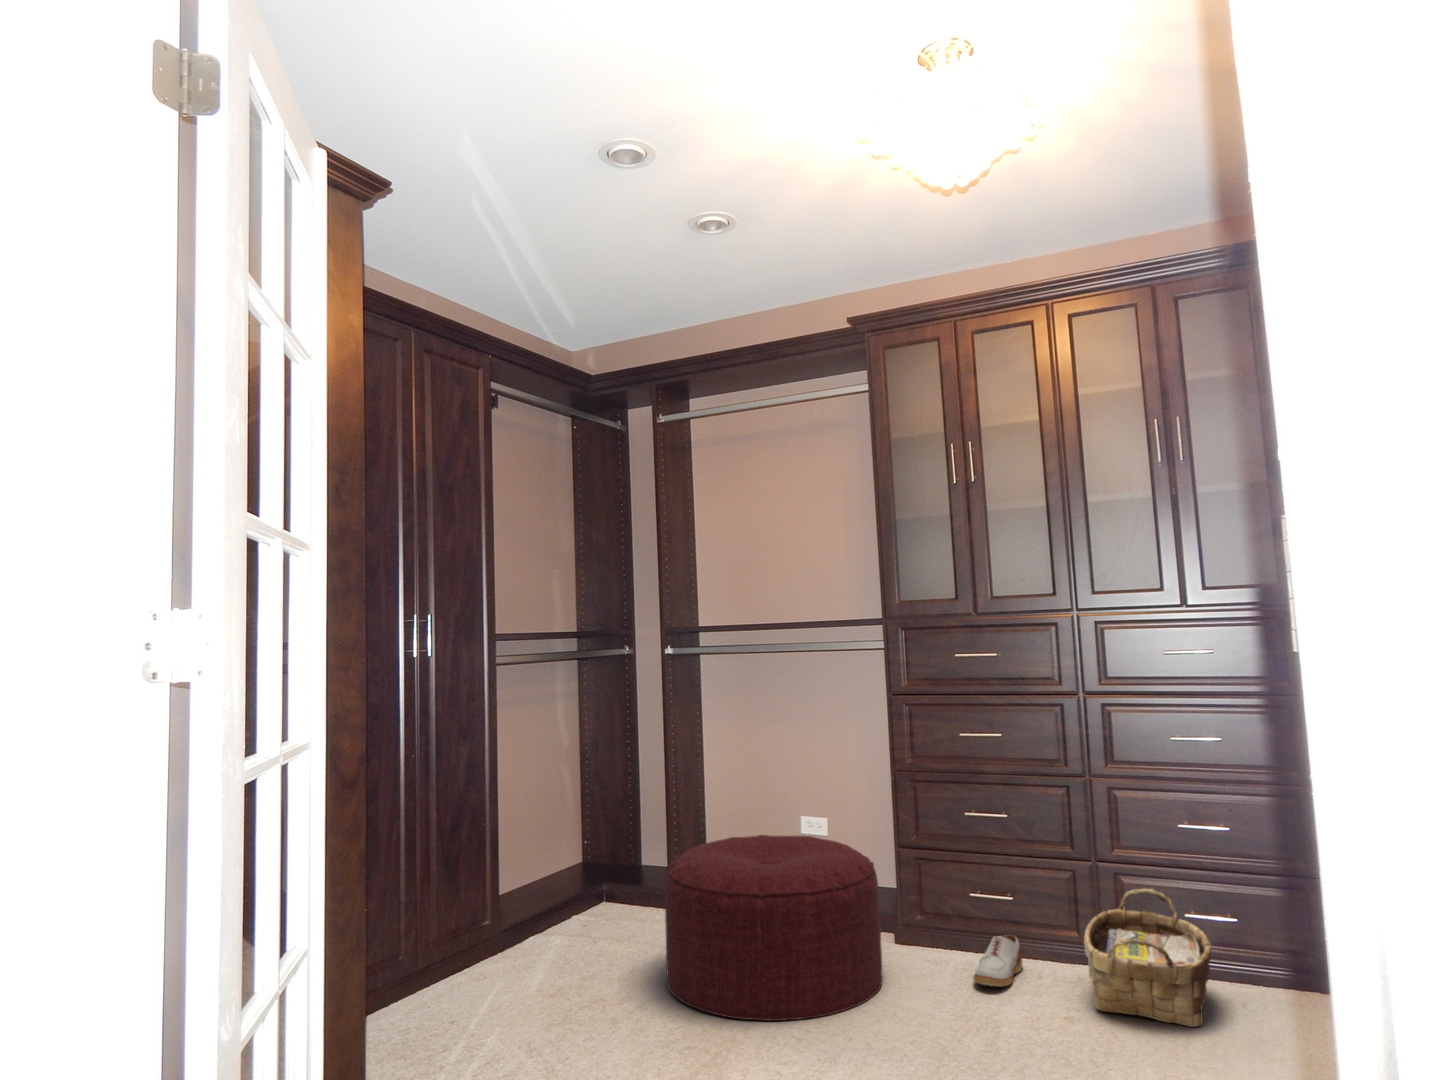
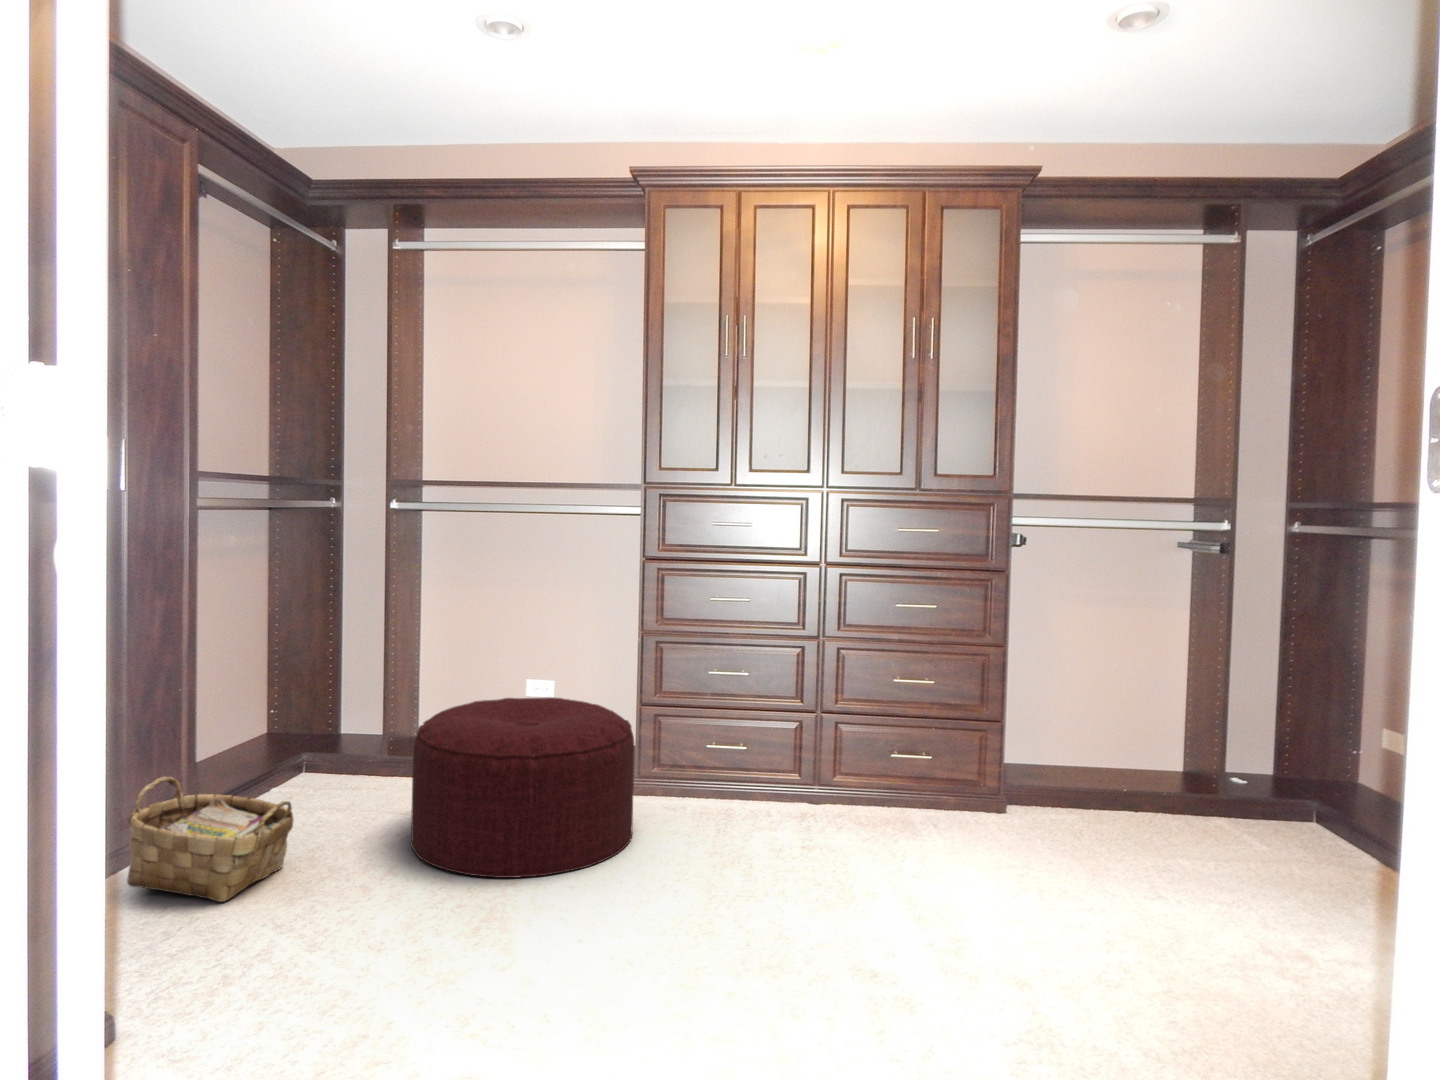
woven basket: present [1084,889,1211,1027] -> present [127,777,294,902]
shoe: present [973,935,1022,986] -> none [715,780,752,825]

